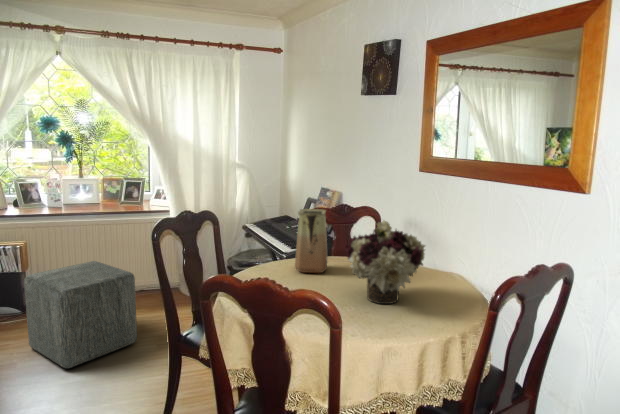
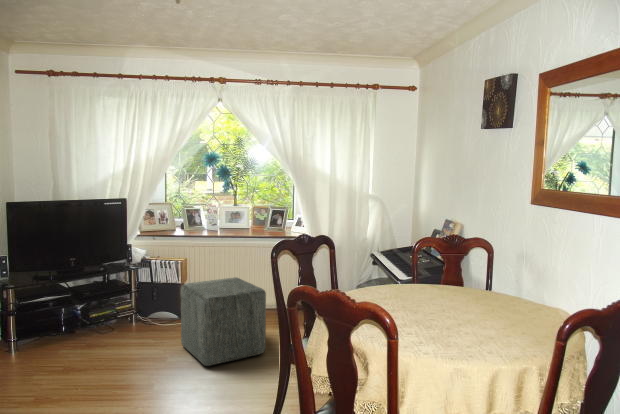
vase: present [295,209,328,273] -> none [392,235,426,298]
flower arrangement: present [345,220,425,304] -> none [431,245,509,328]

